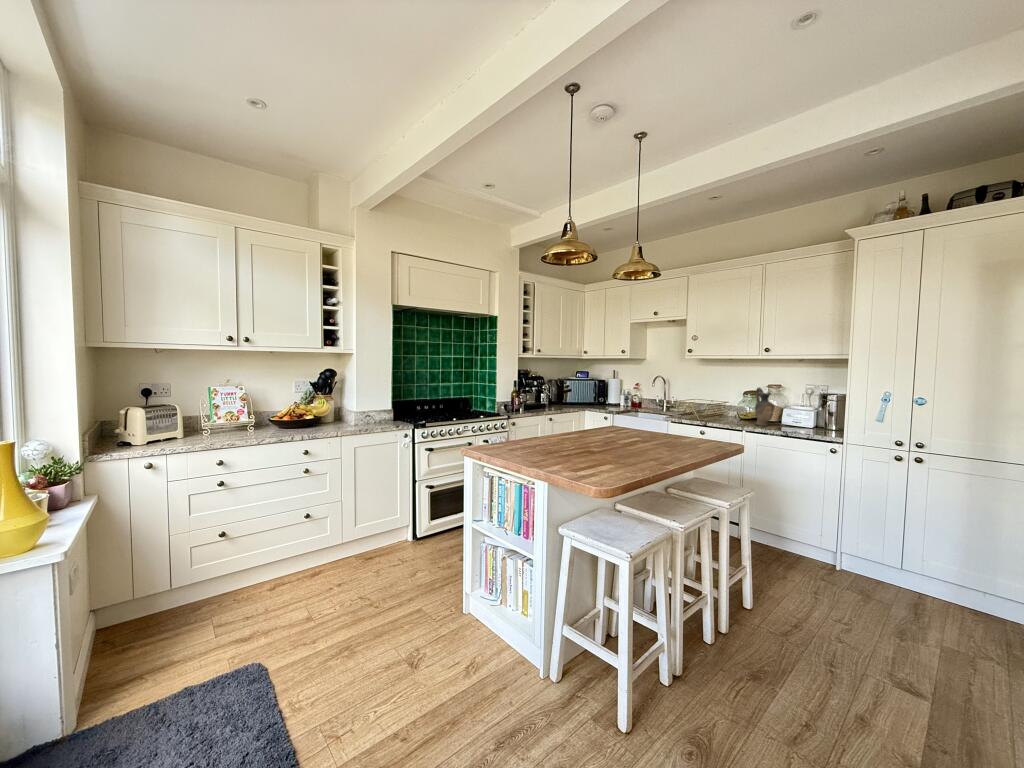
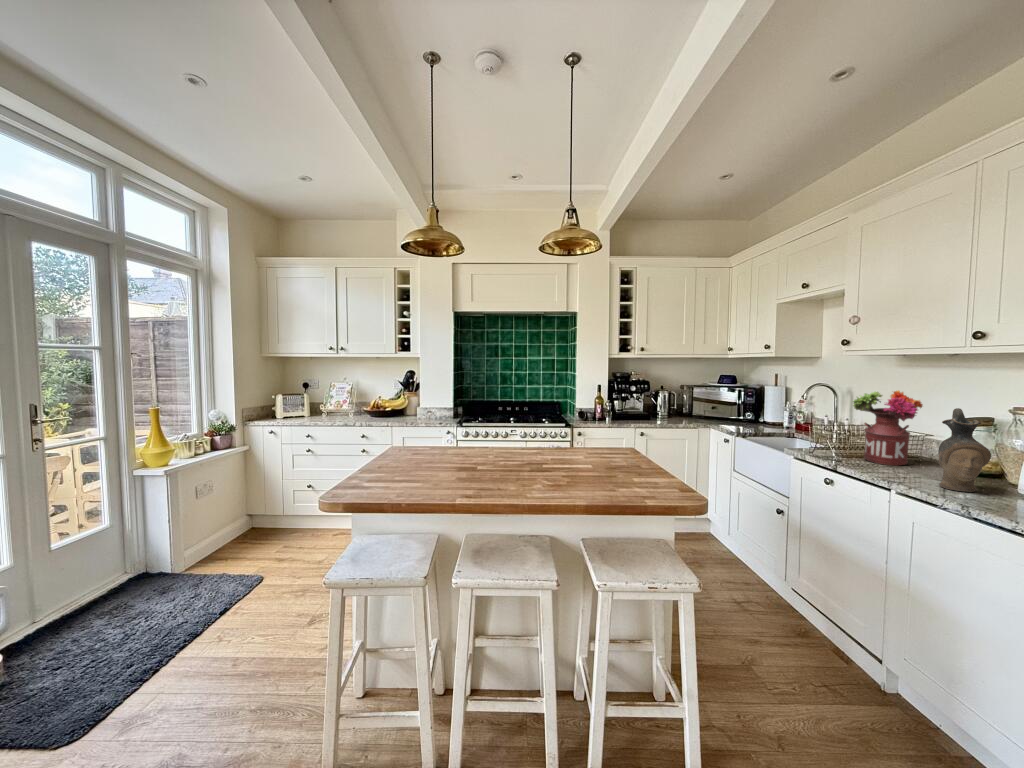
flower arrangement: none [702,380,732,420] -> present [853,390,923,465]

